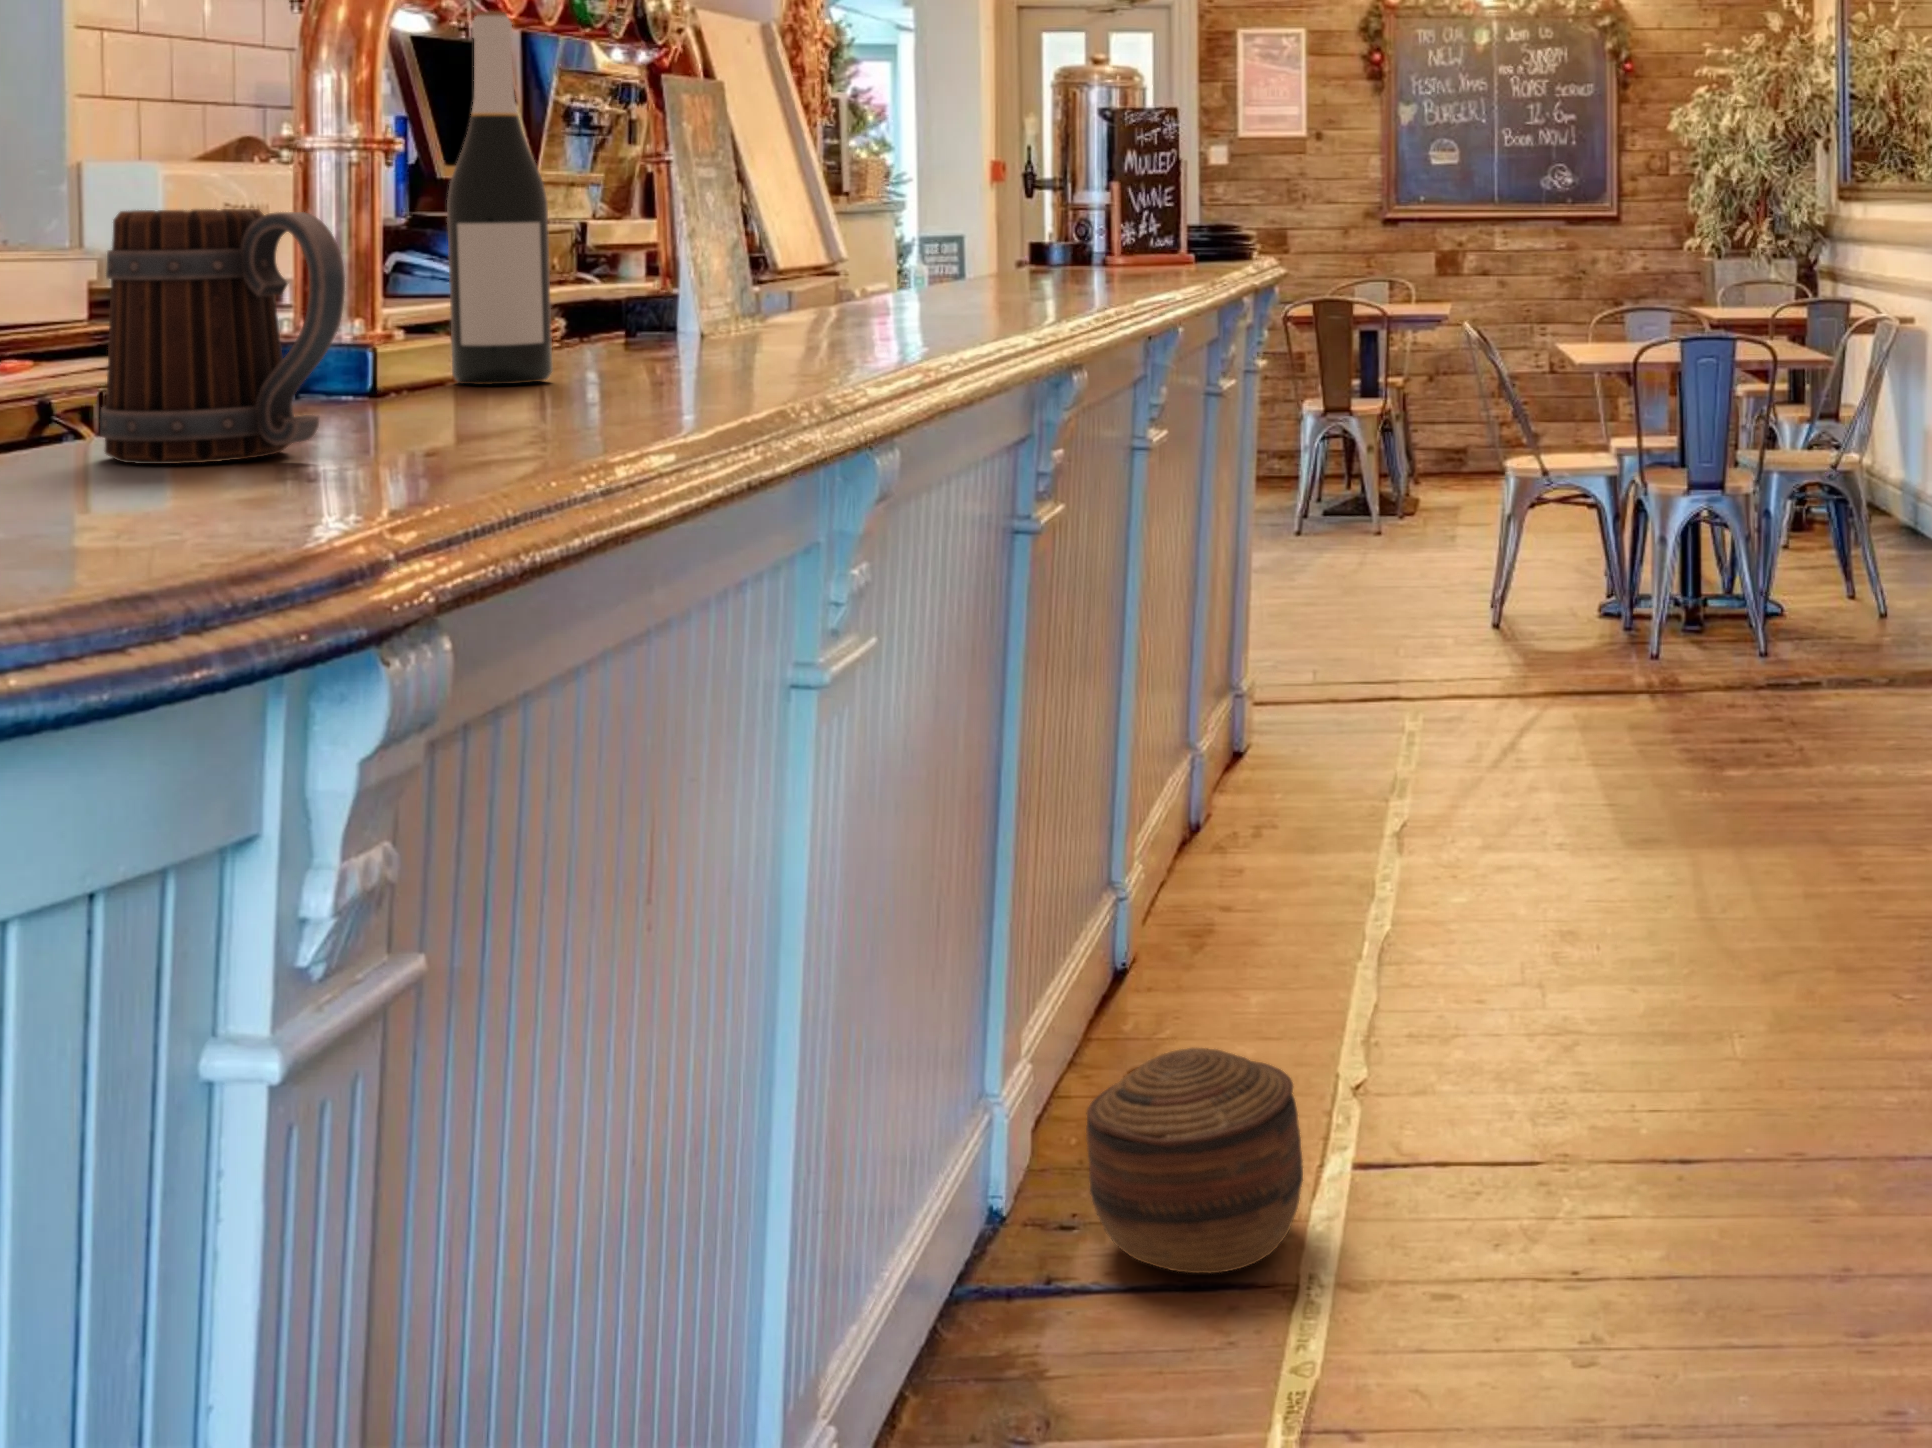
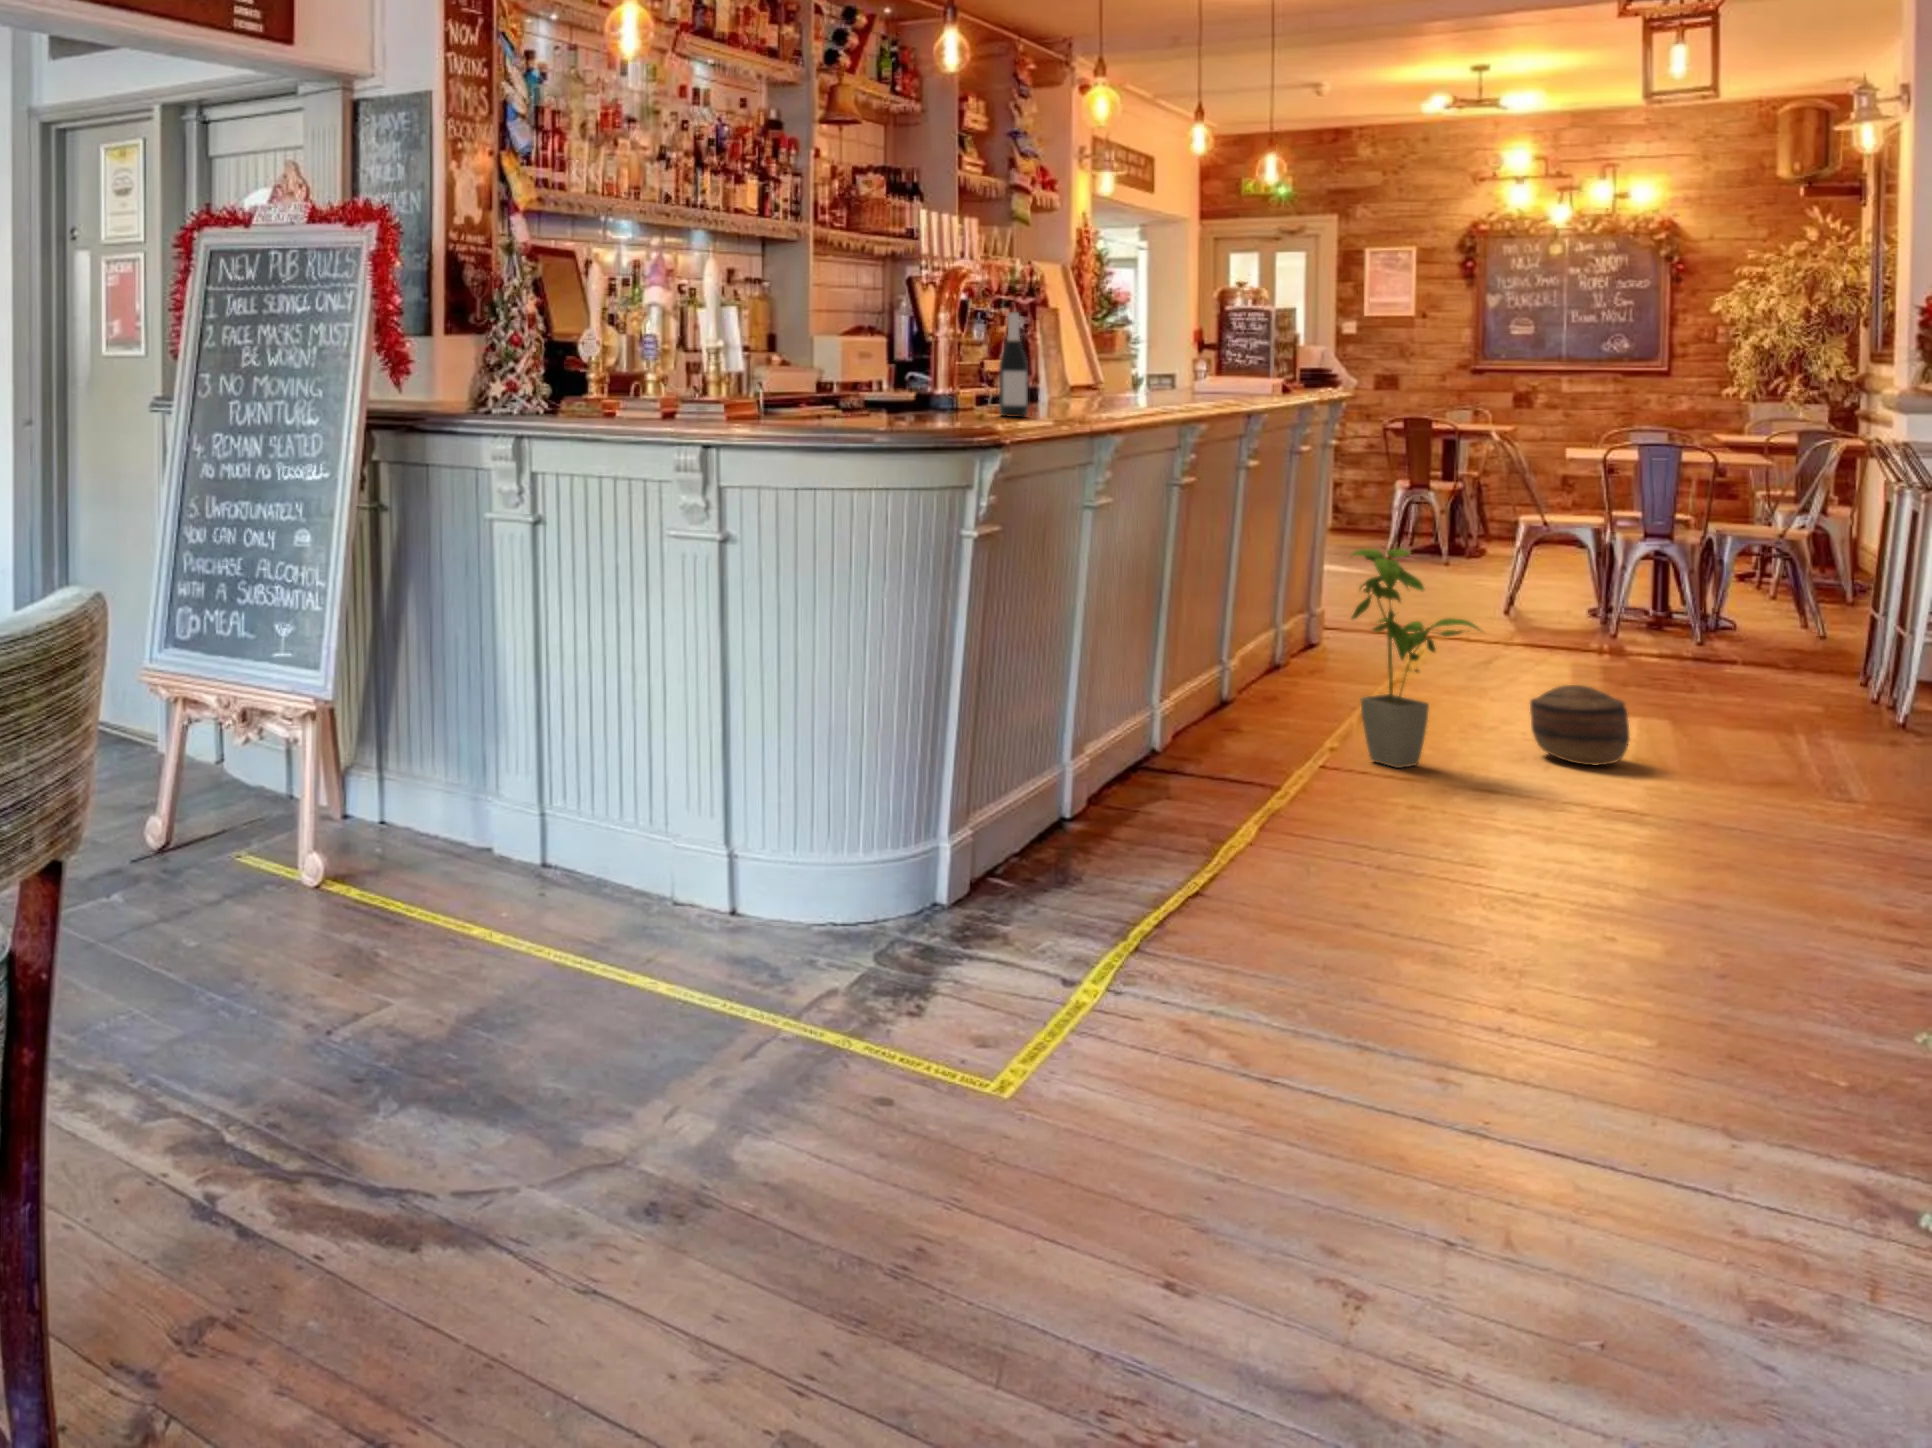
beer mug: present [100,209,345,464] -> none [943,368,1001,425]
house plant: none [1400,639,1687,1167] -> present [1352,548,1479,768]
basket: present [1086,1048,1303,1273] -> present [1530,685,1630,765]

